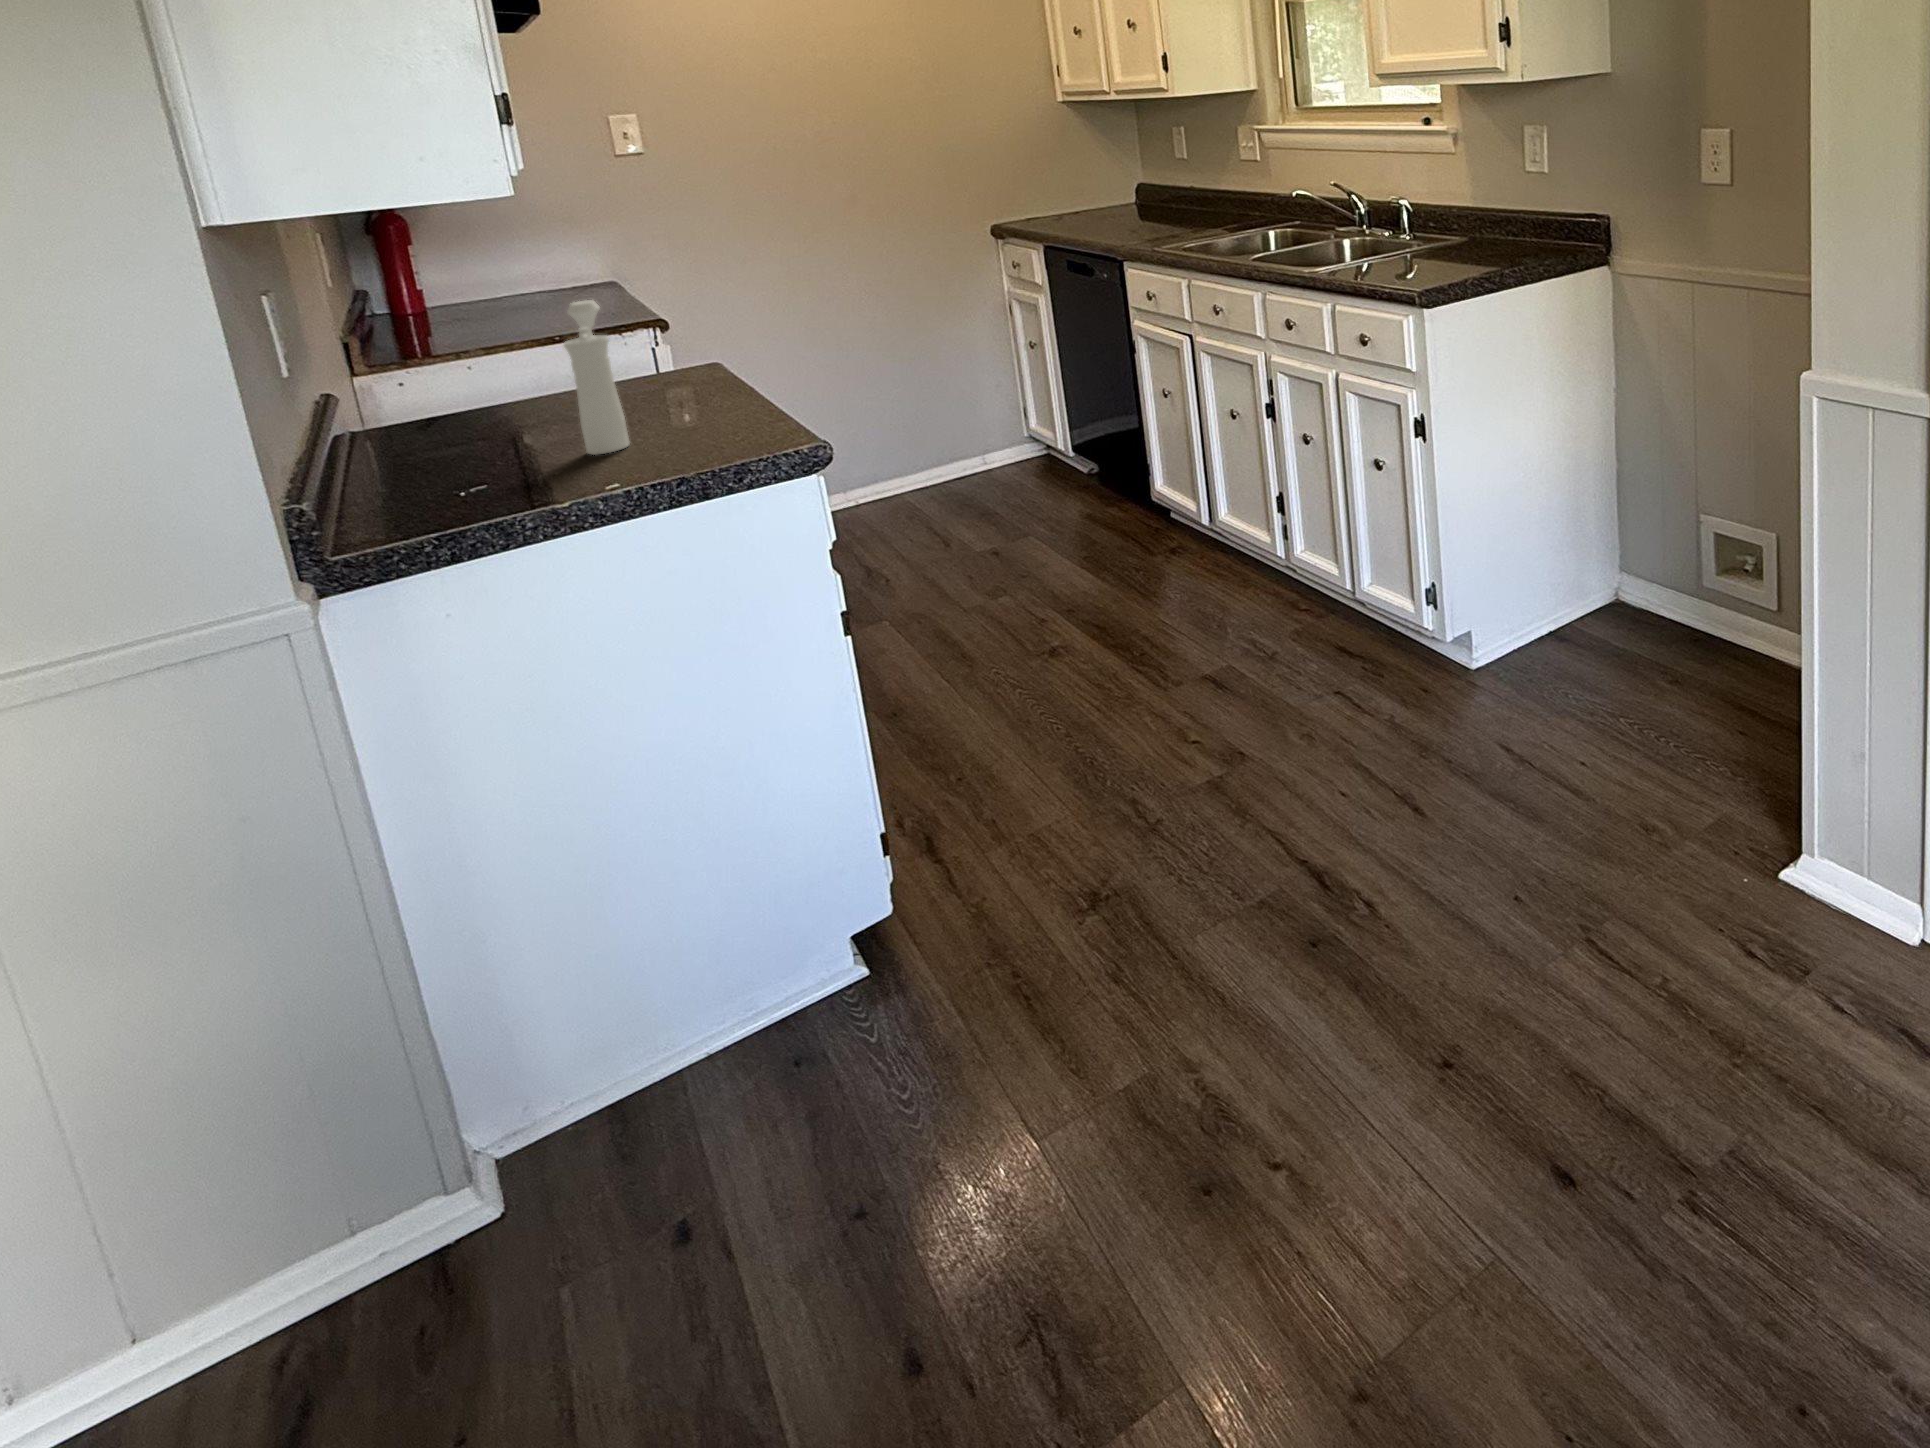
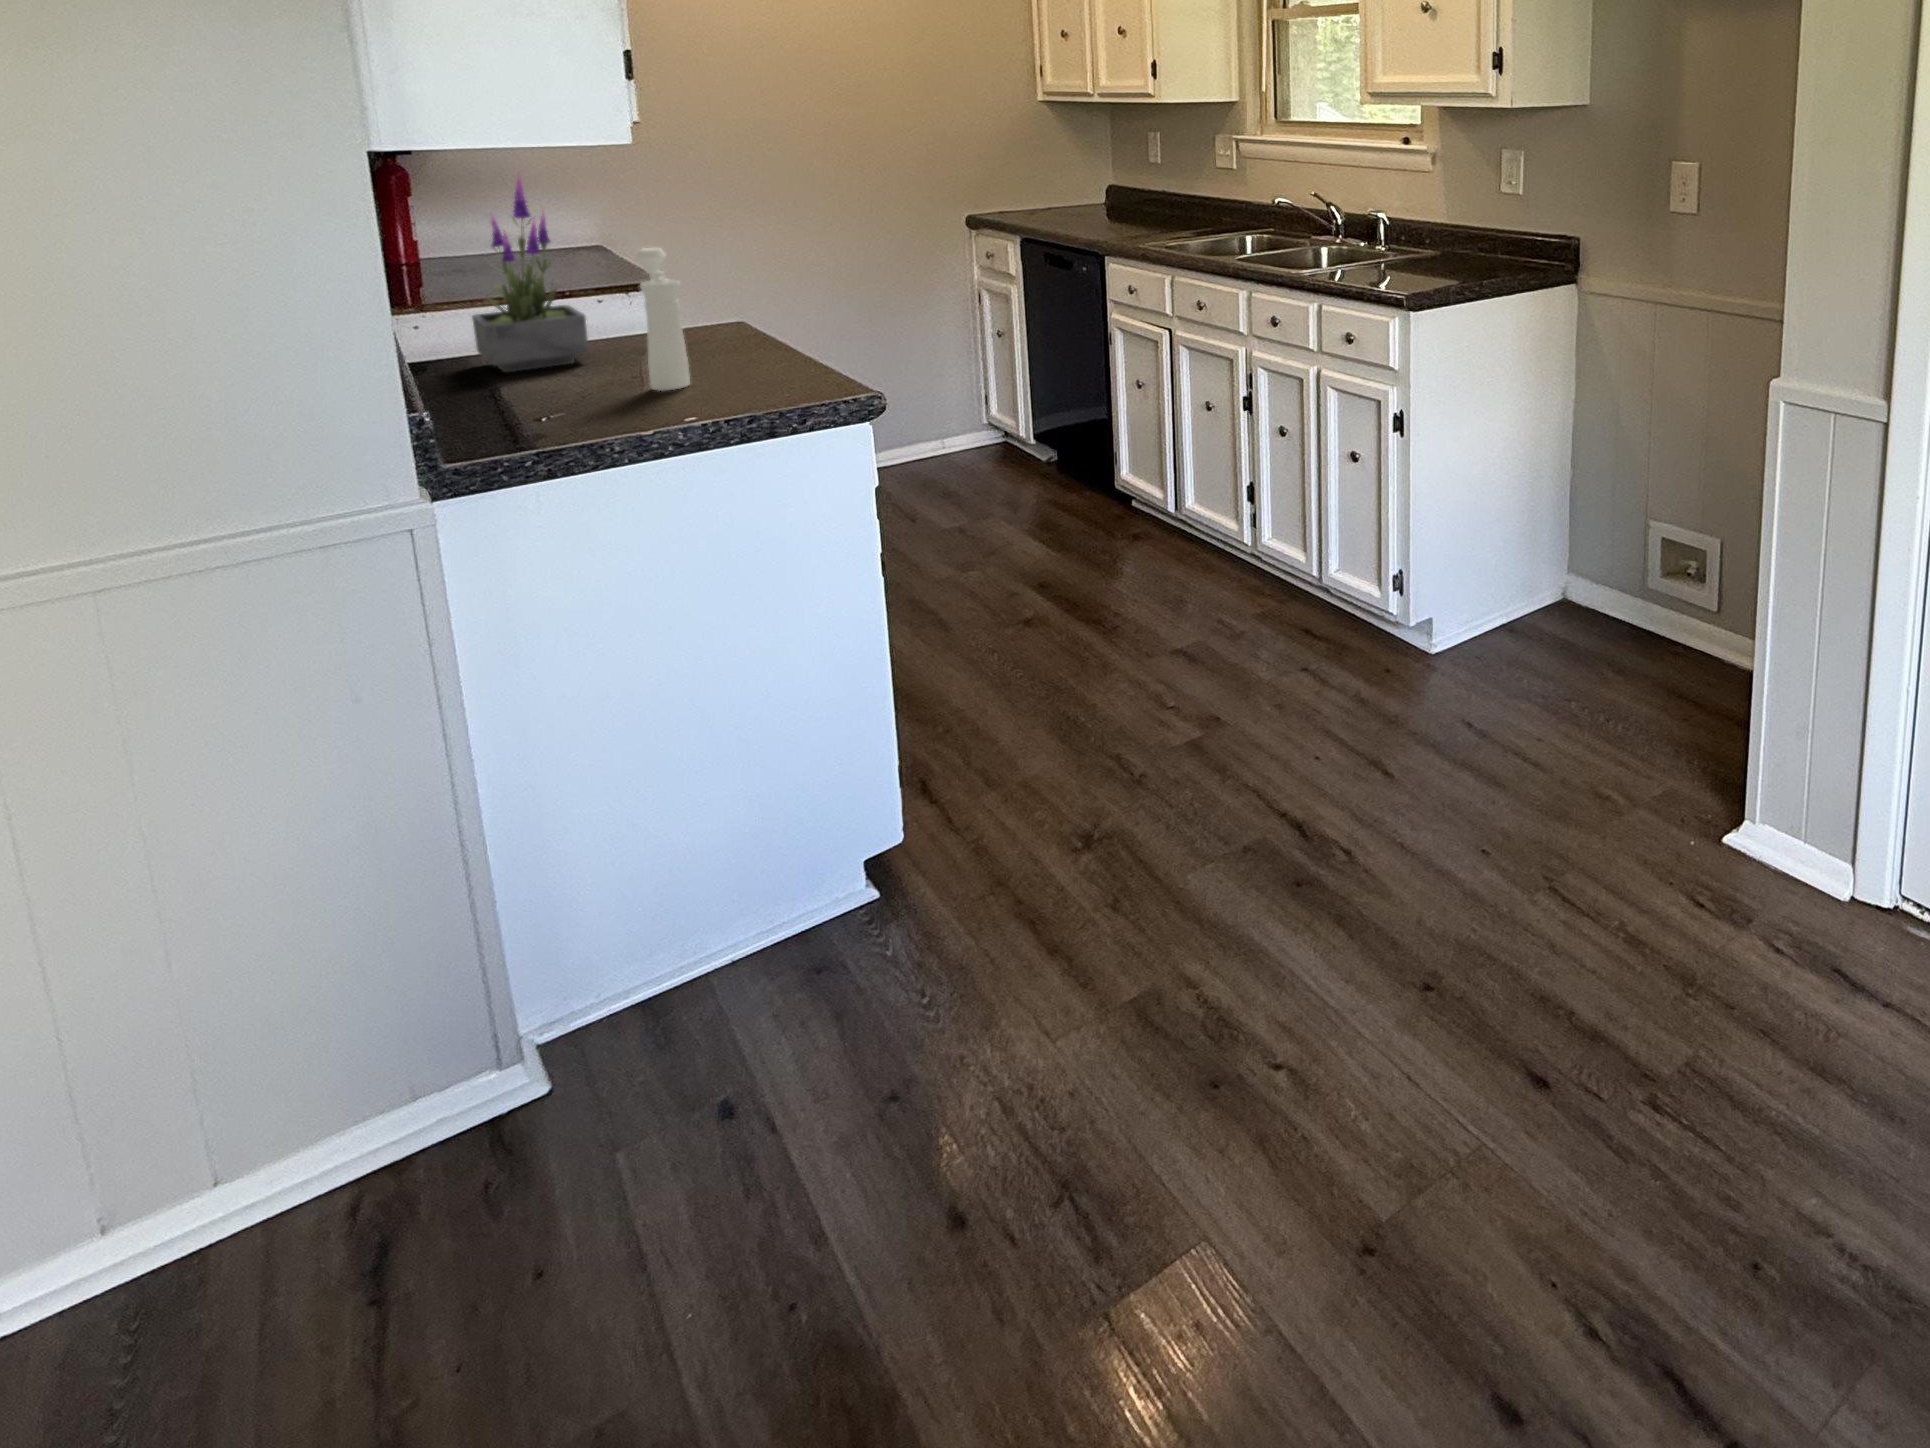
potted plant: none [417,228,540,439] -> present [472,172,589,372]

